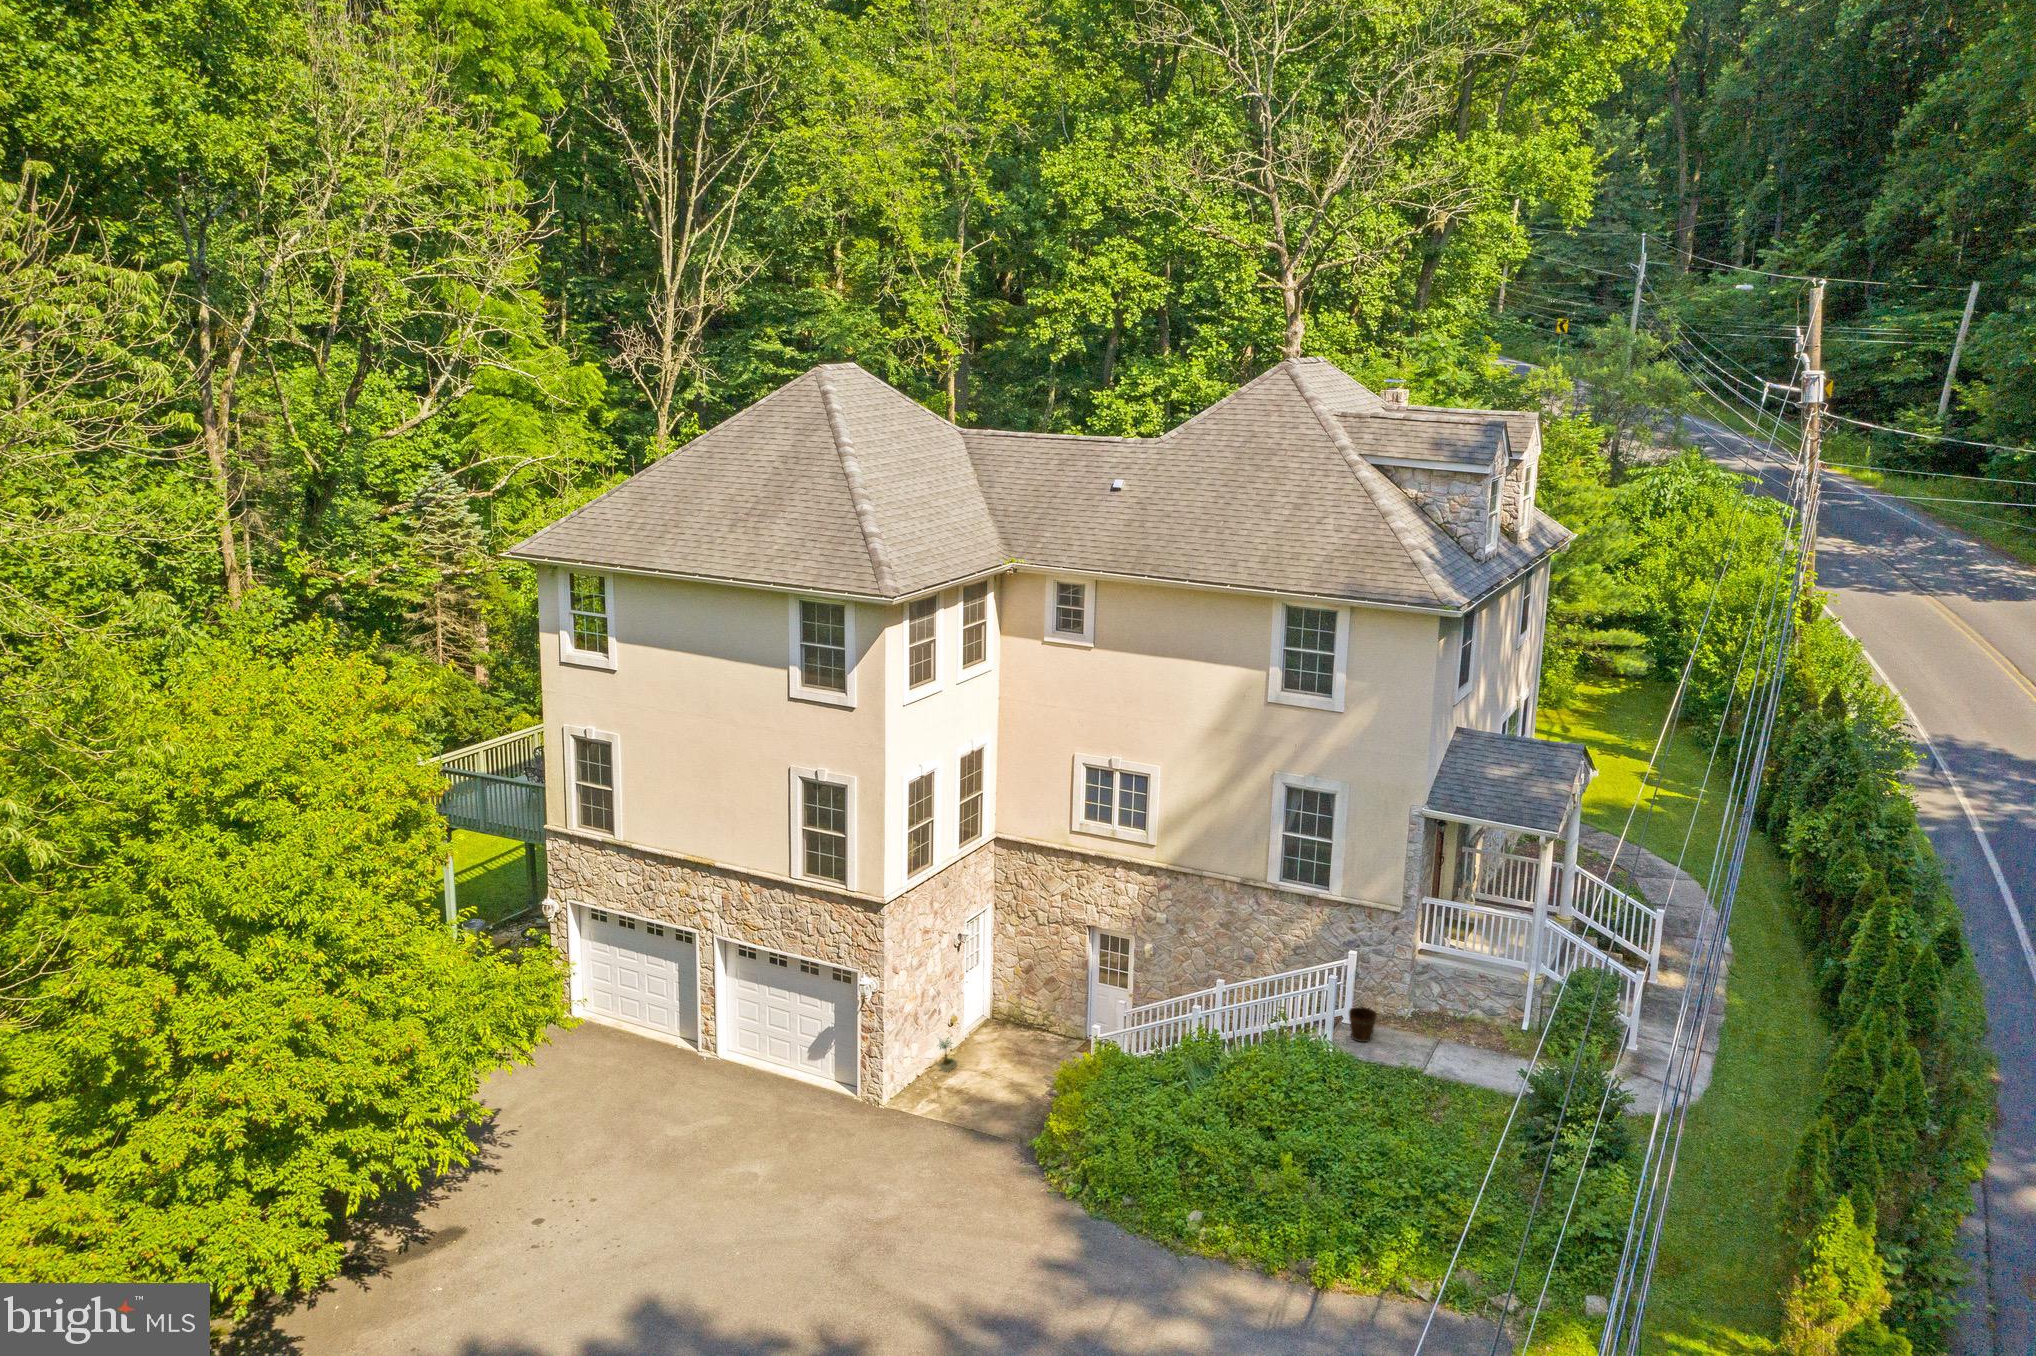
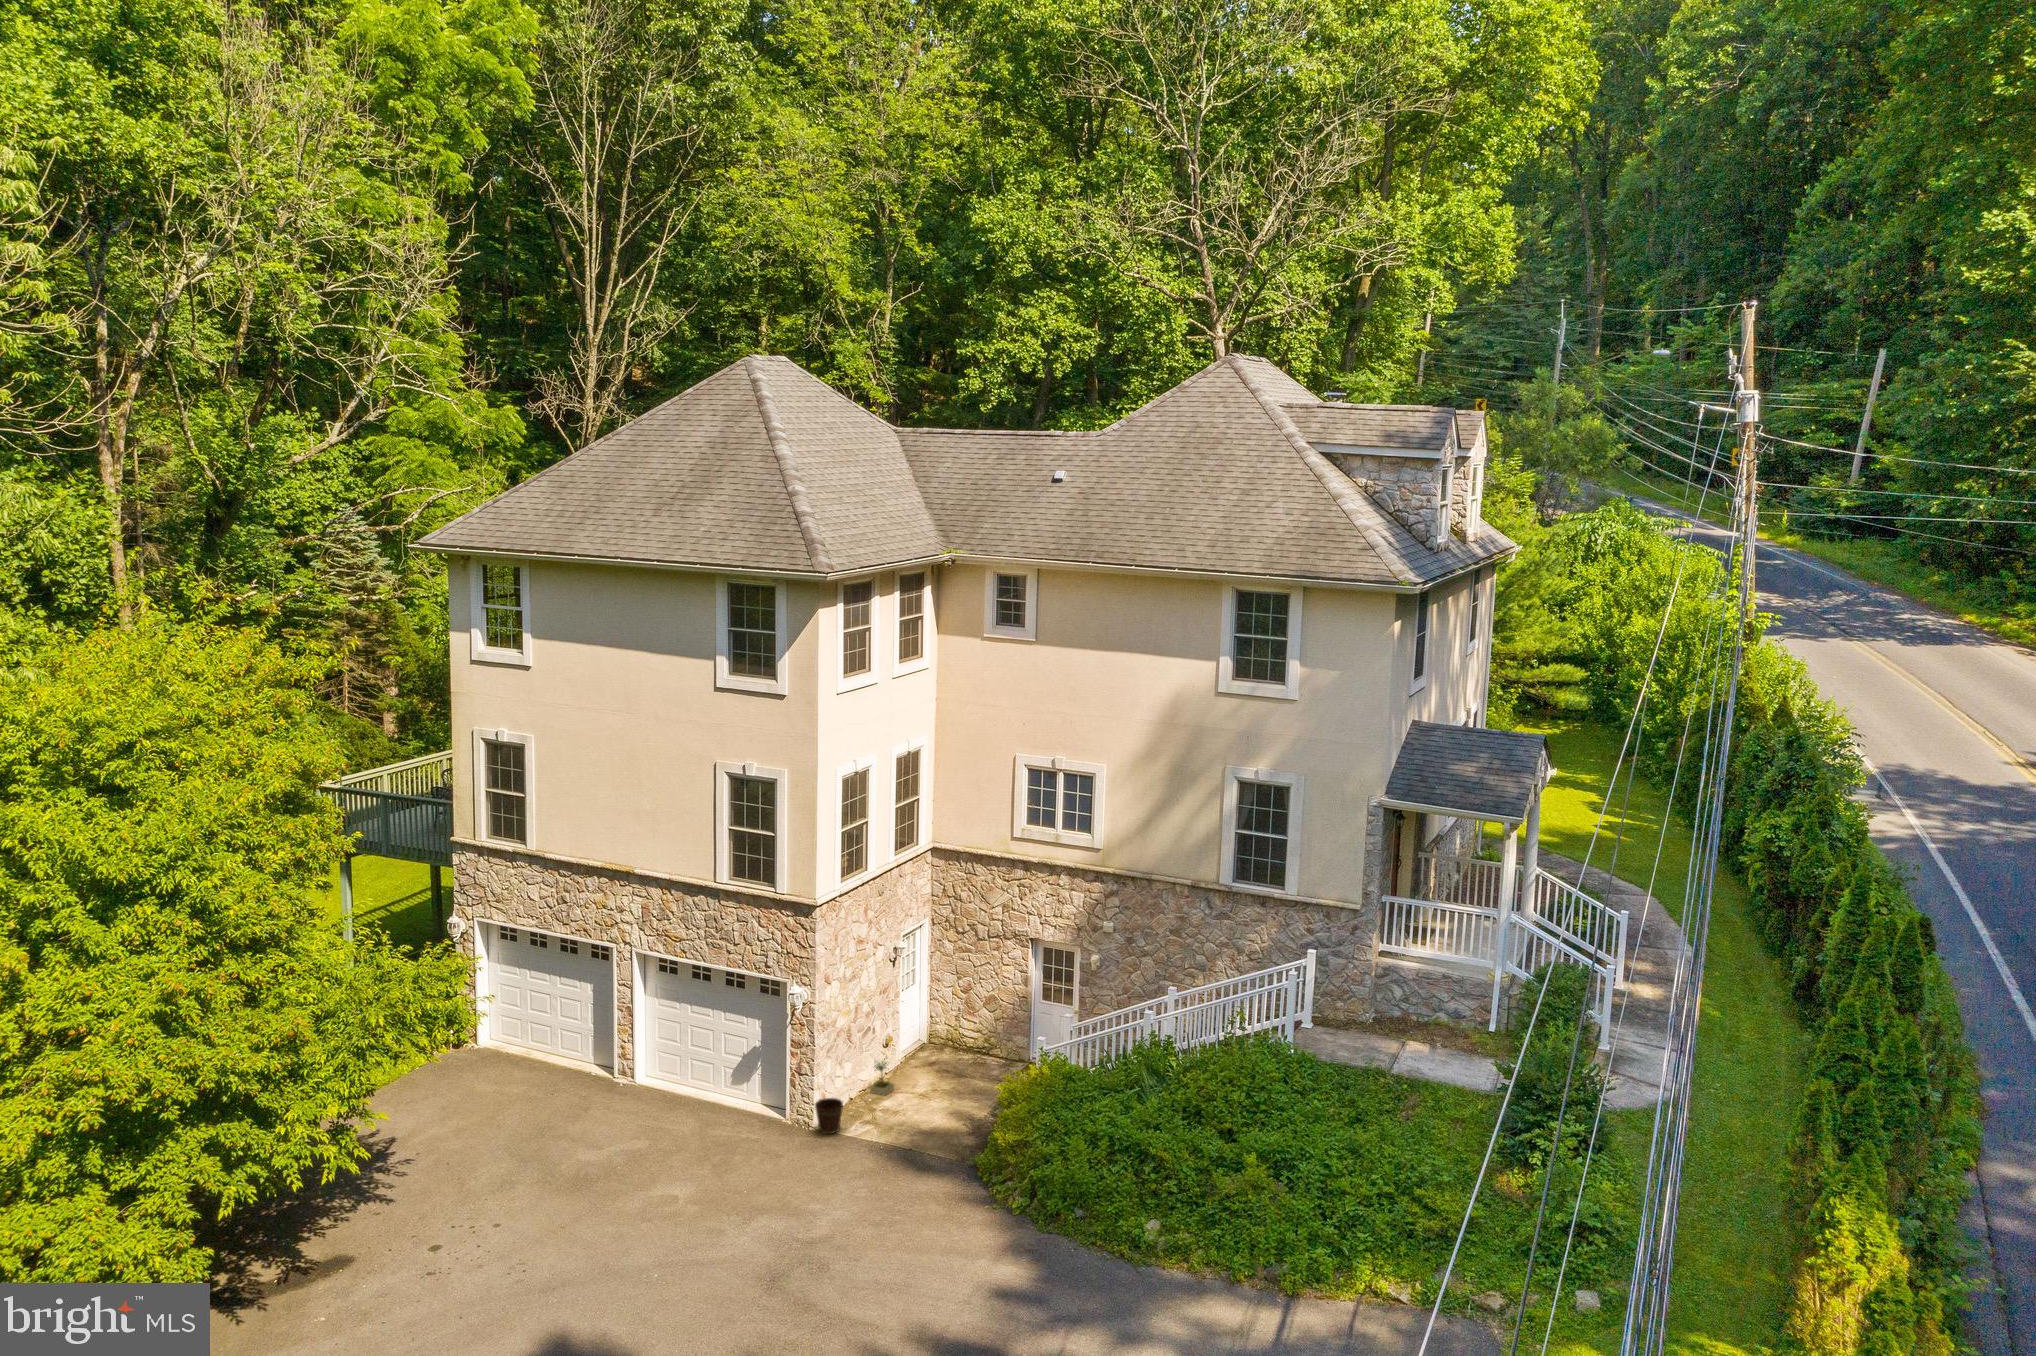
bucket: present [1349,1007,1377,1042] -> present [815,1098,843,1134]

